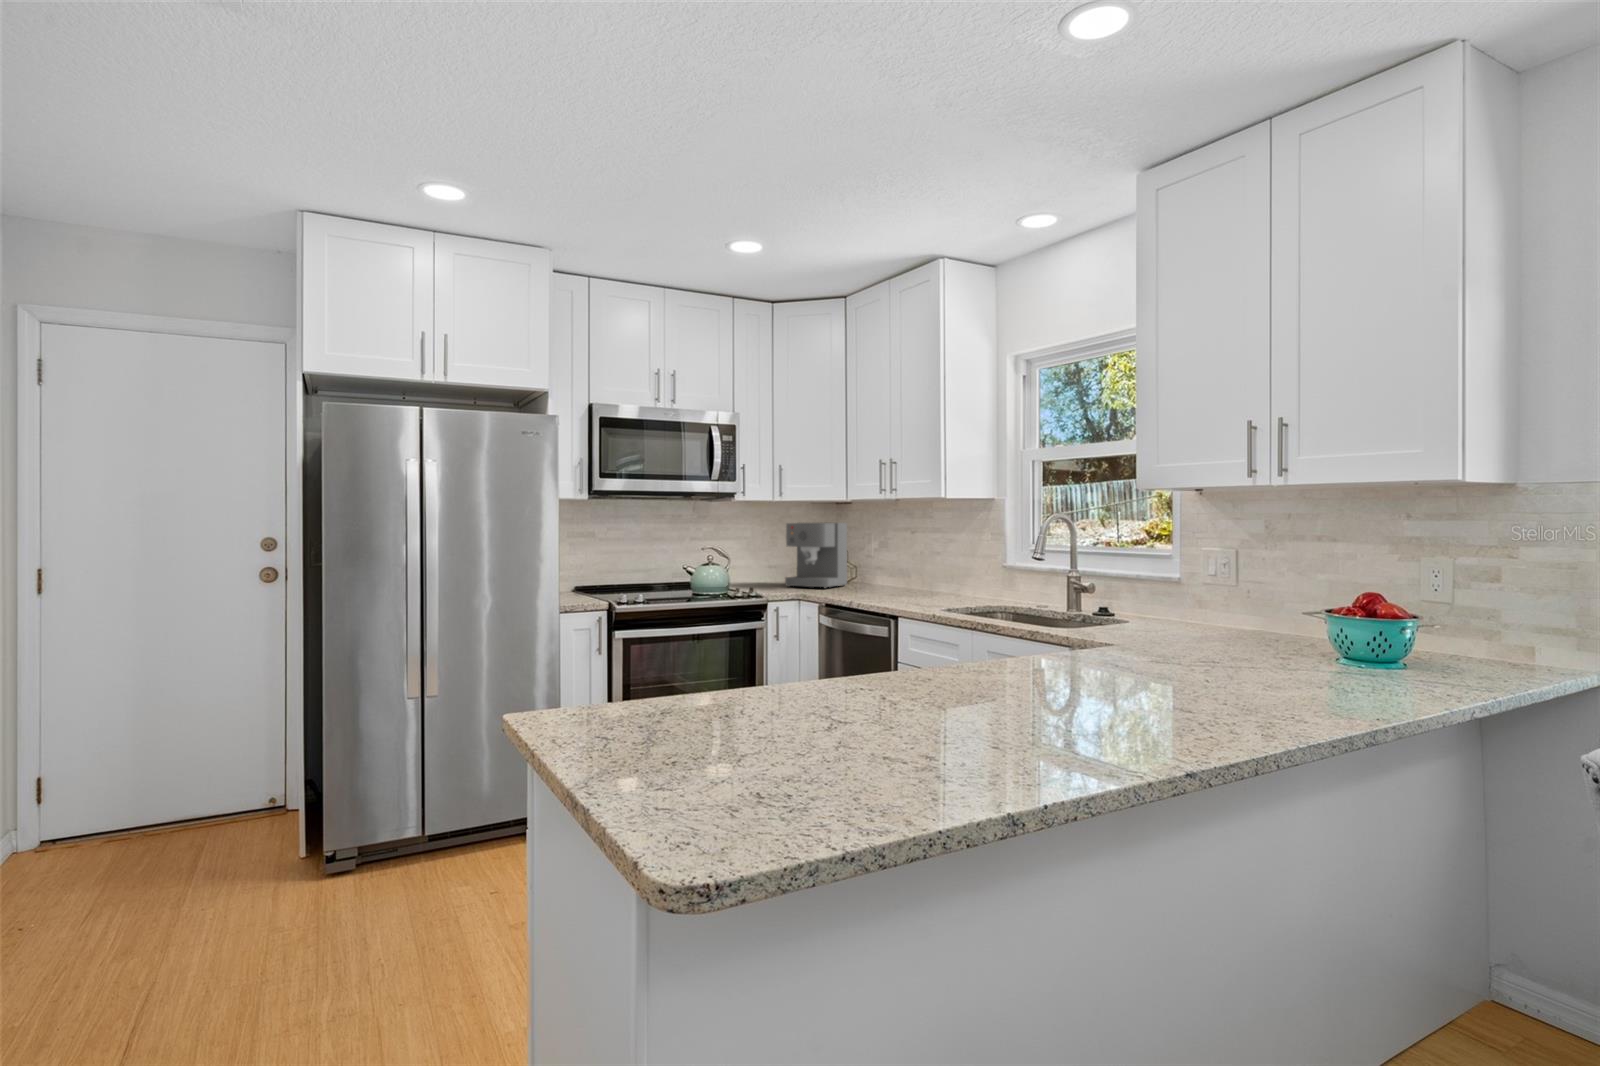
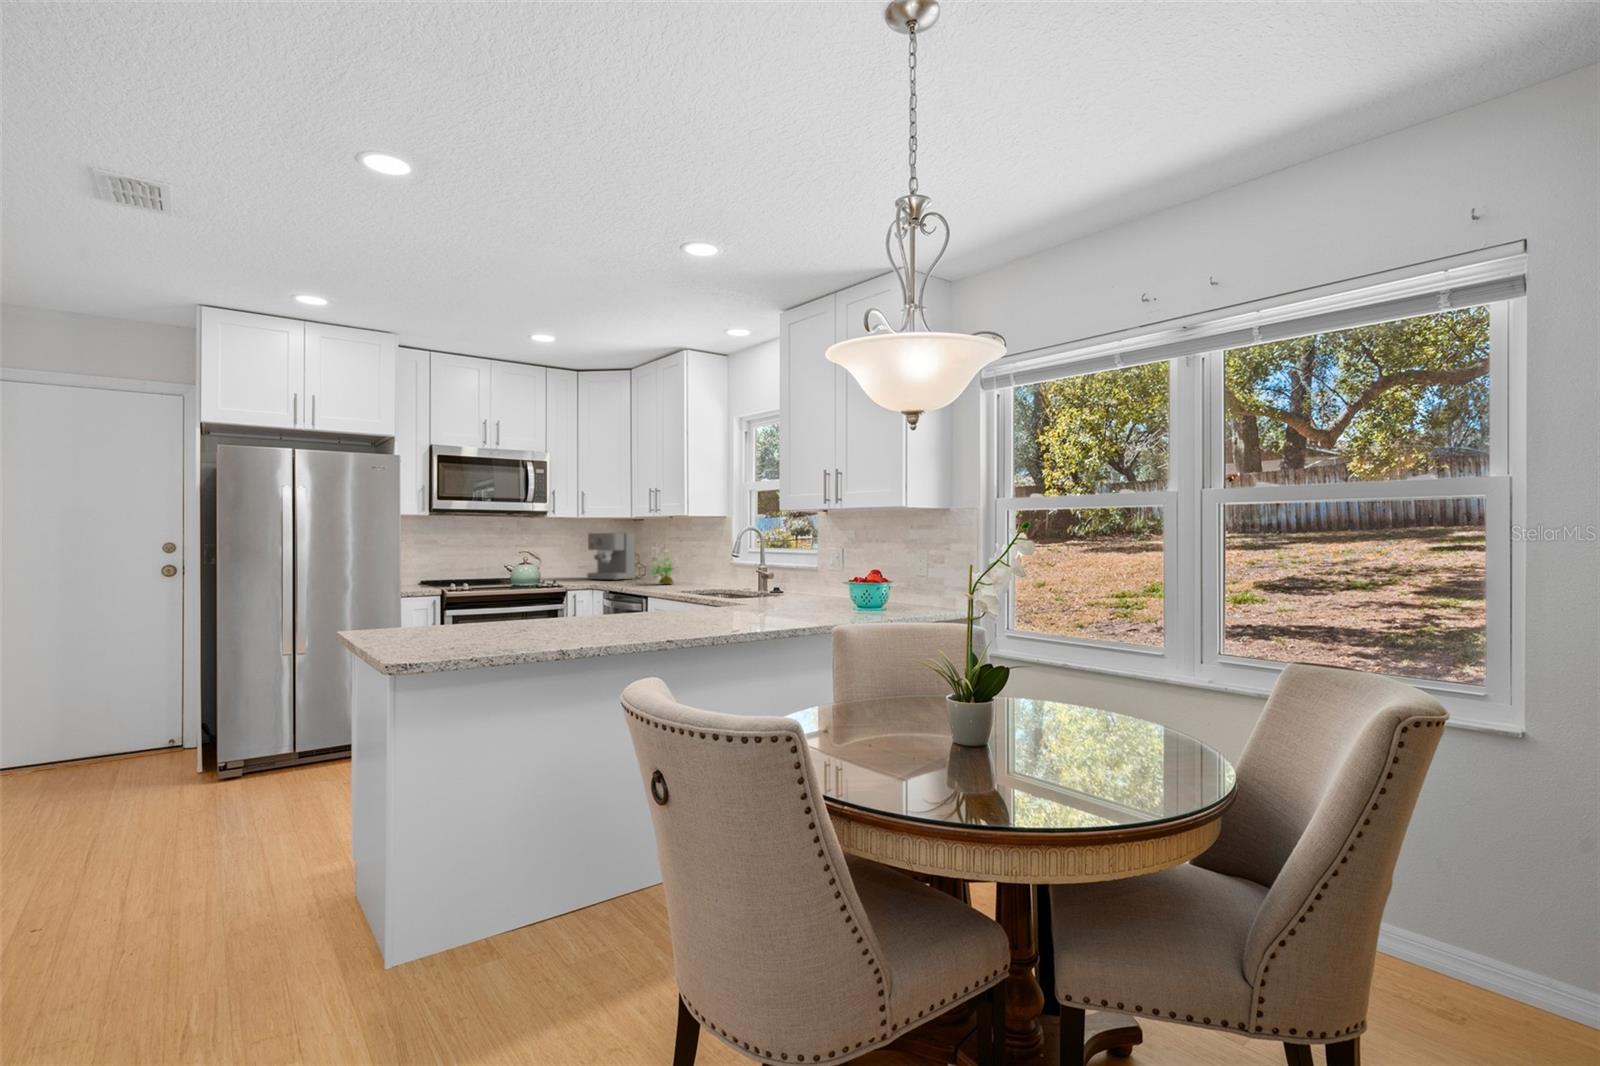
potted plant: none [878,537,922,596] -> present [651,547,678,584]

